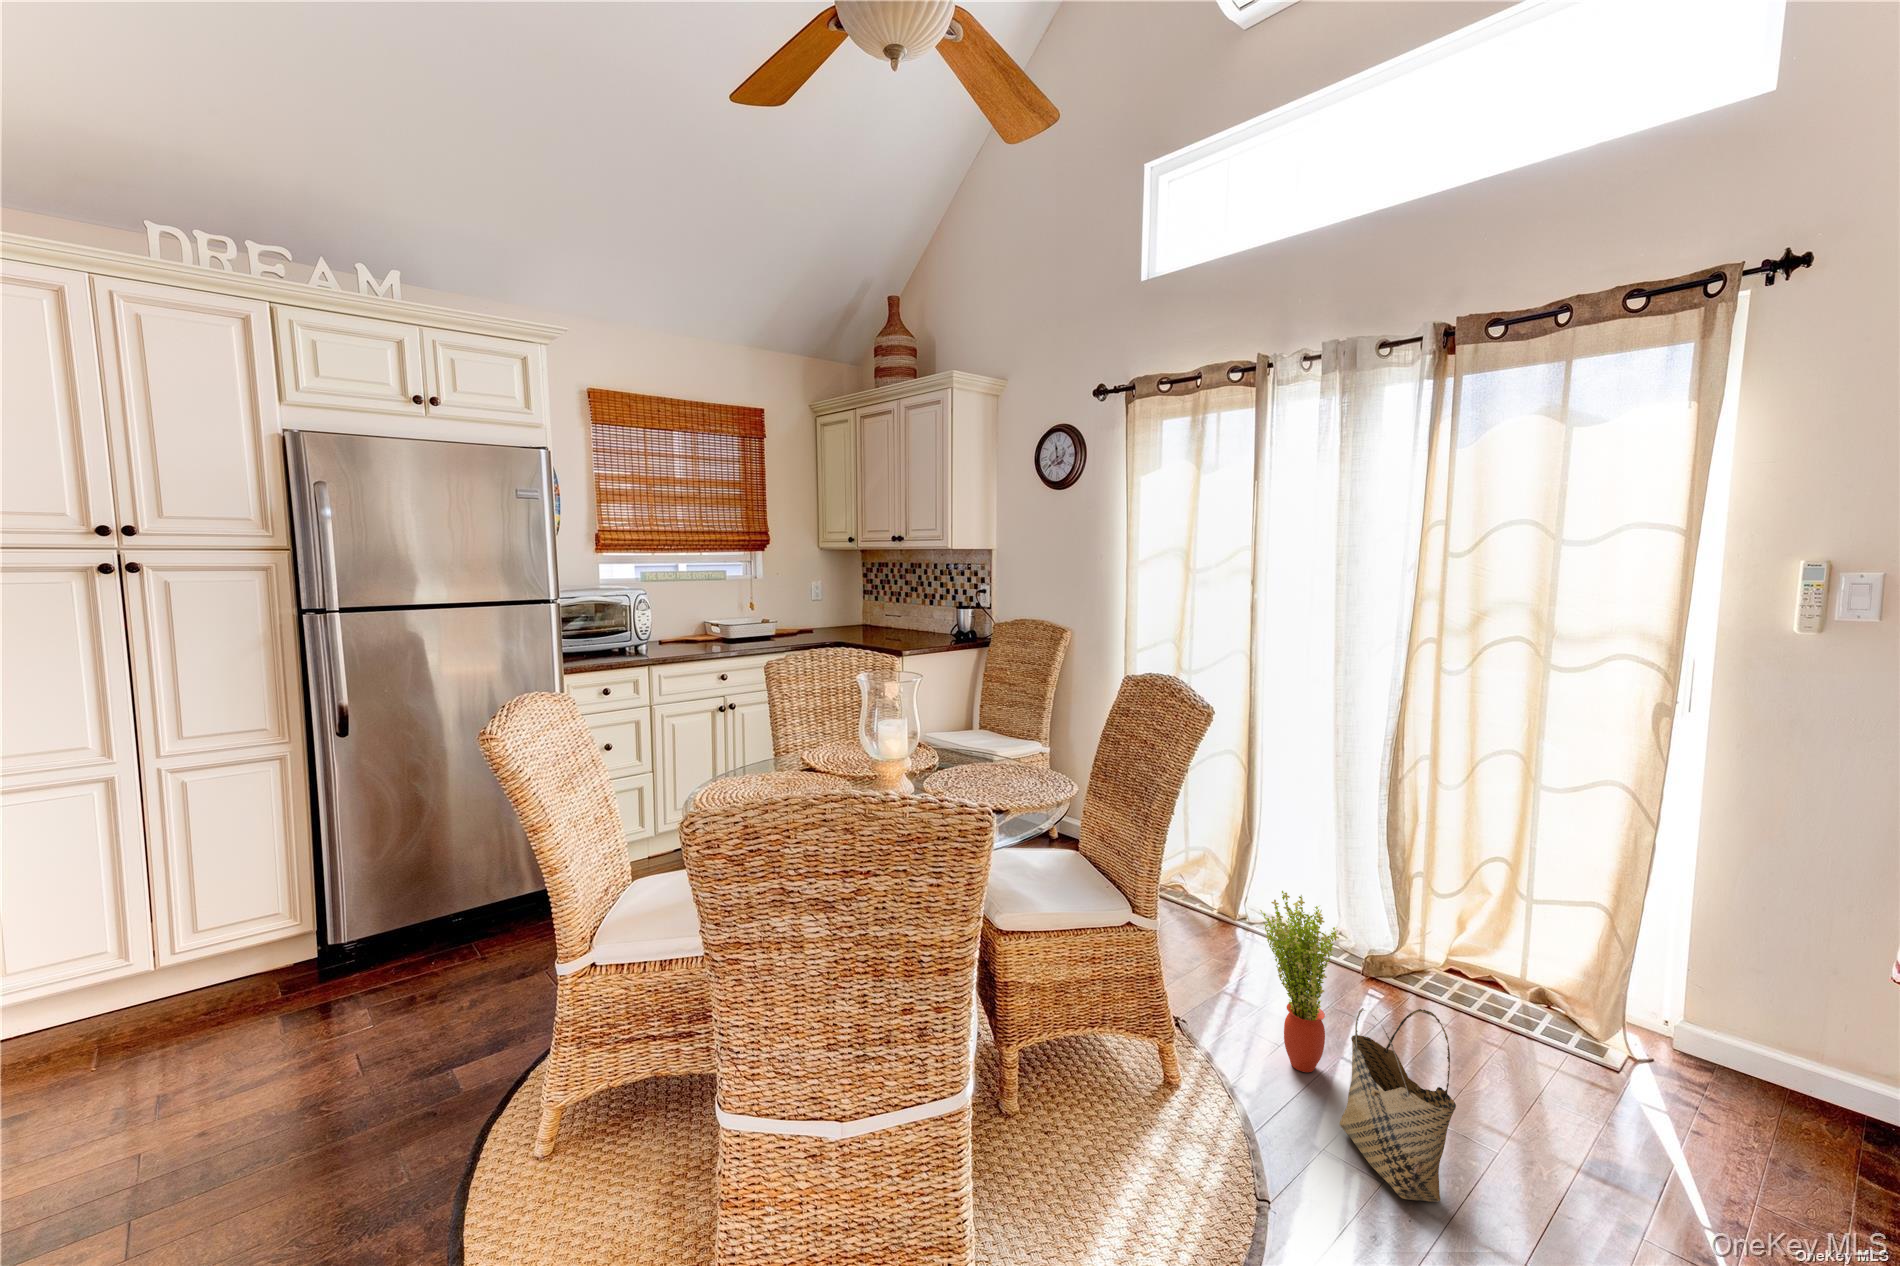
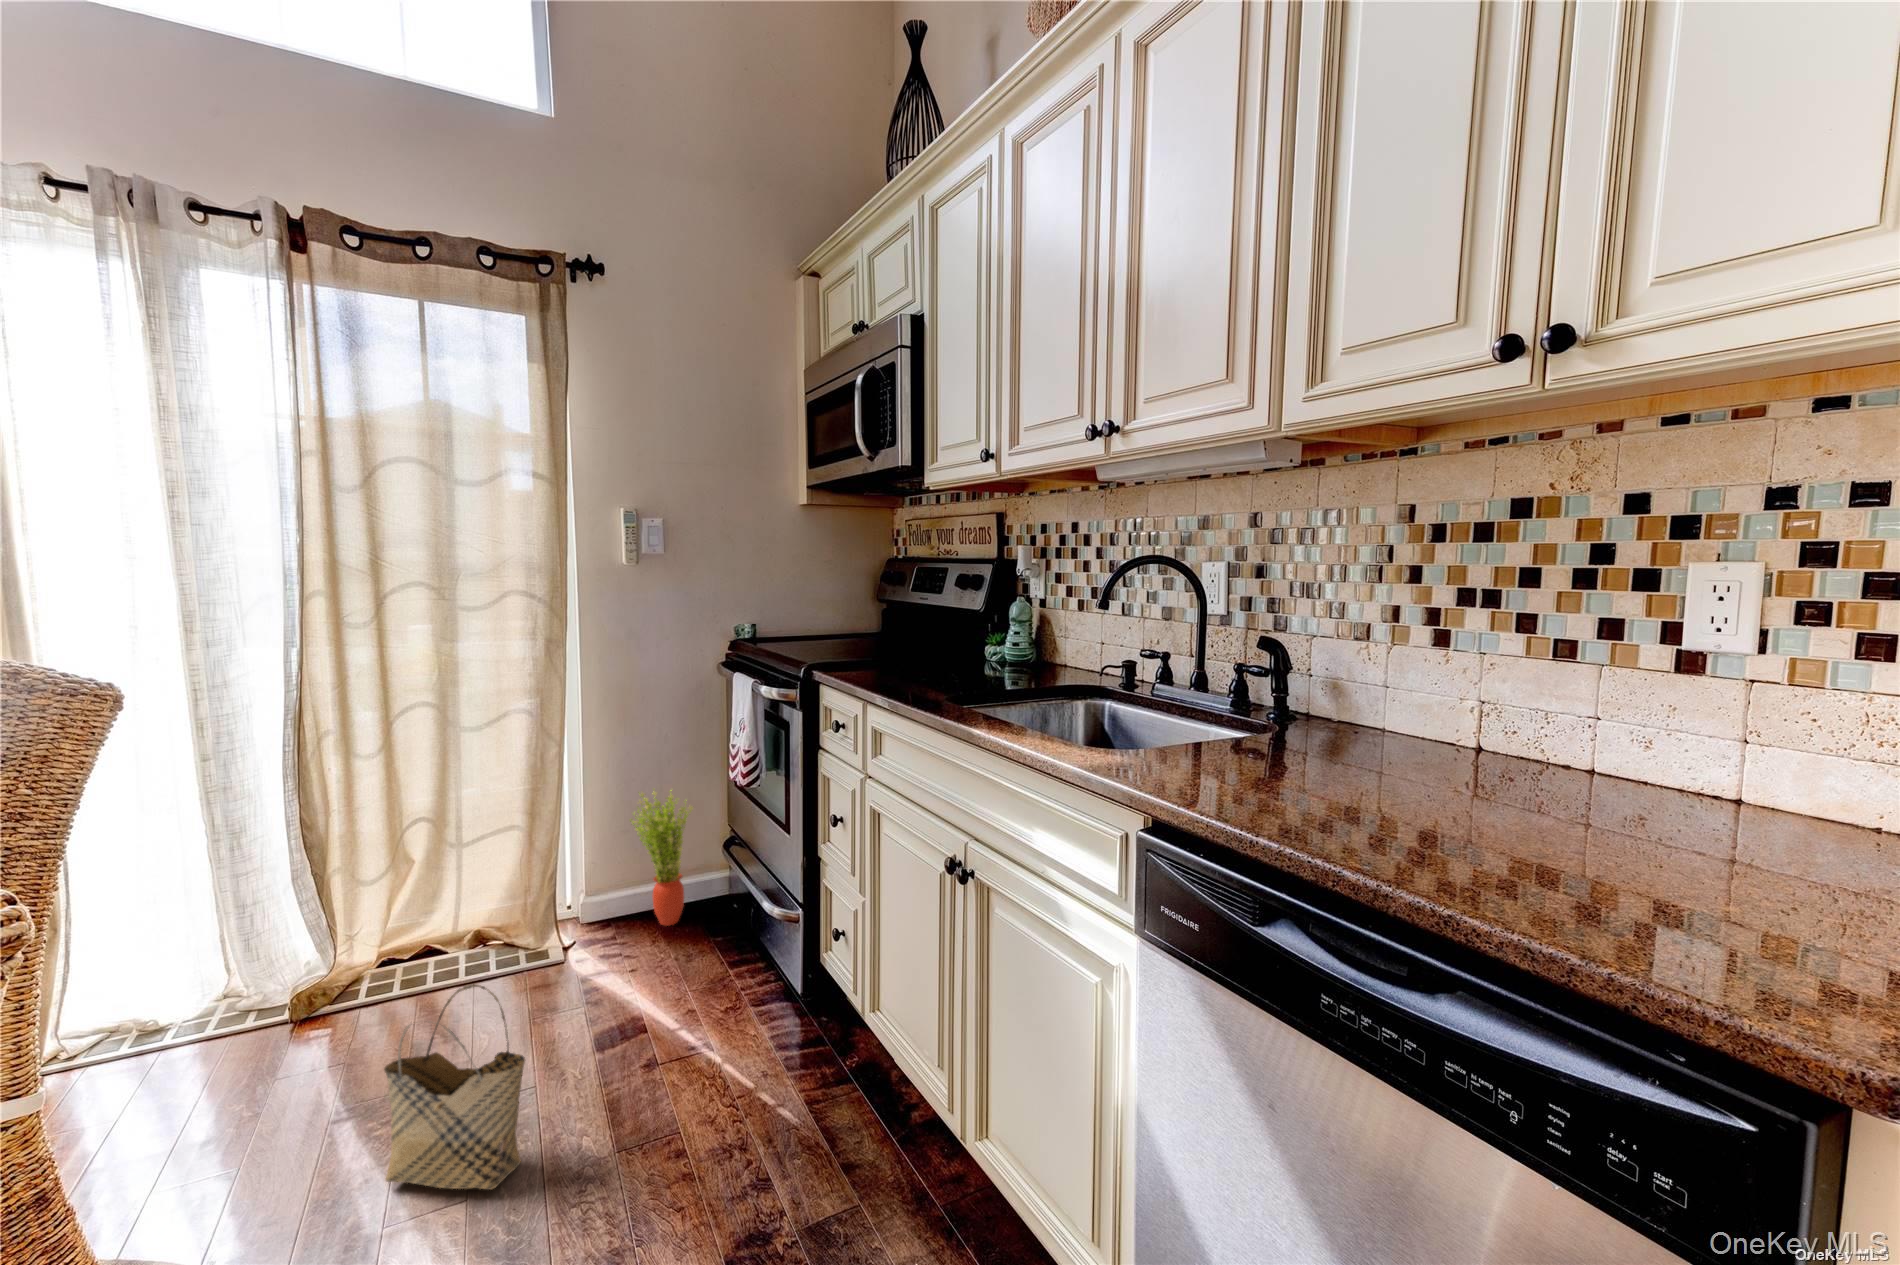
potted plant: present [1260,891,1339,1072] -> present [631,789,693,926]

